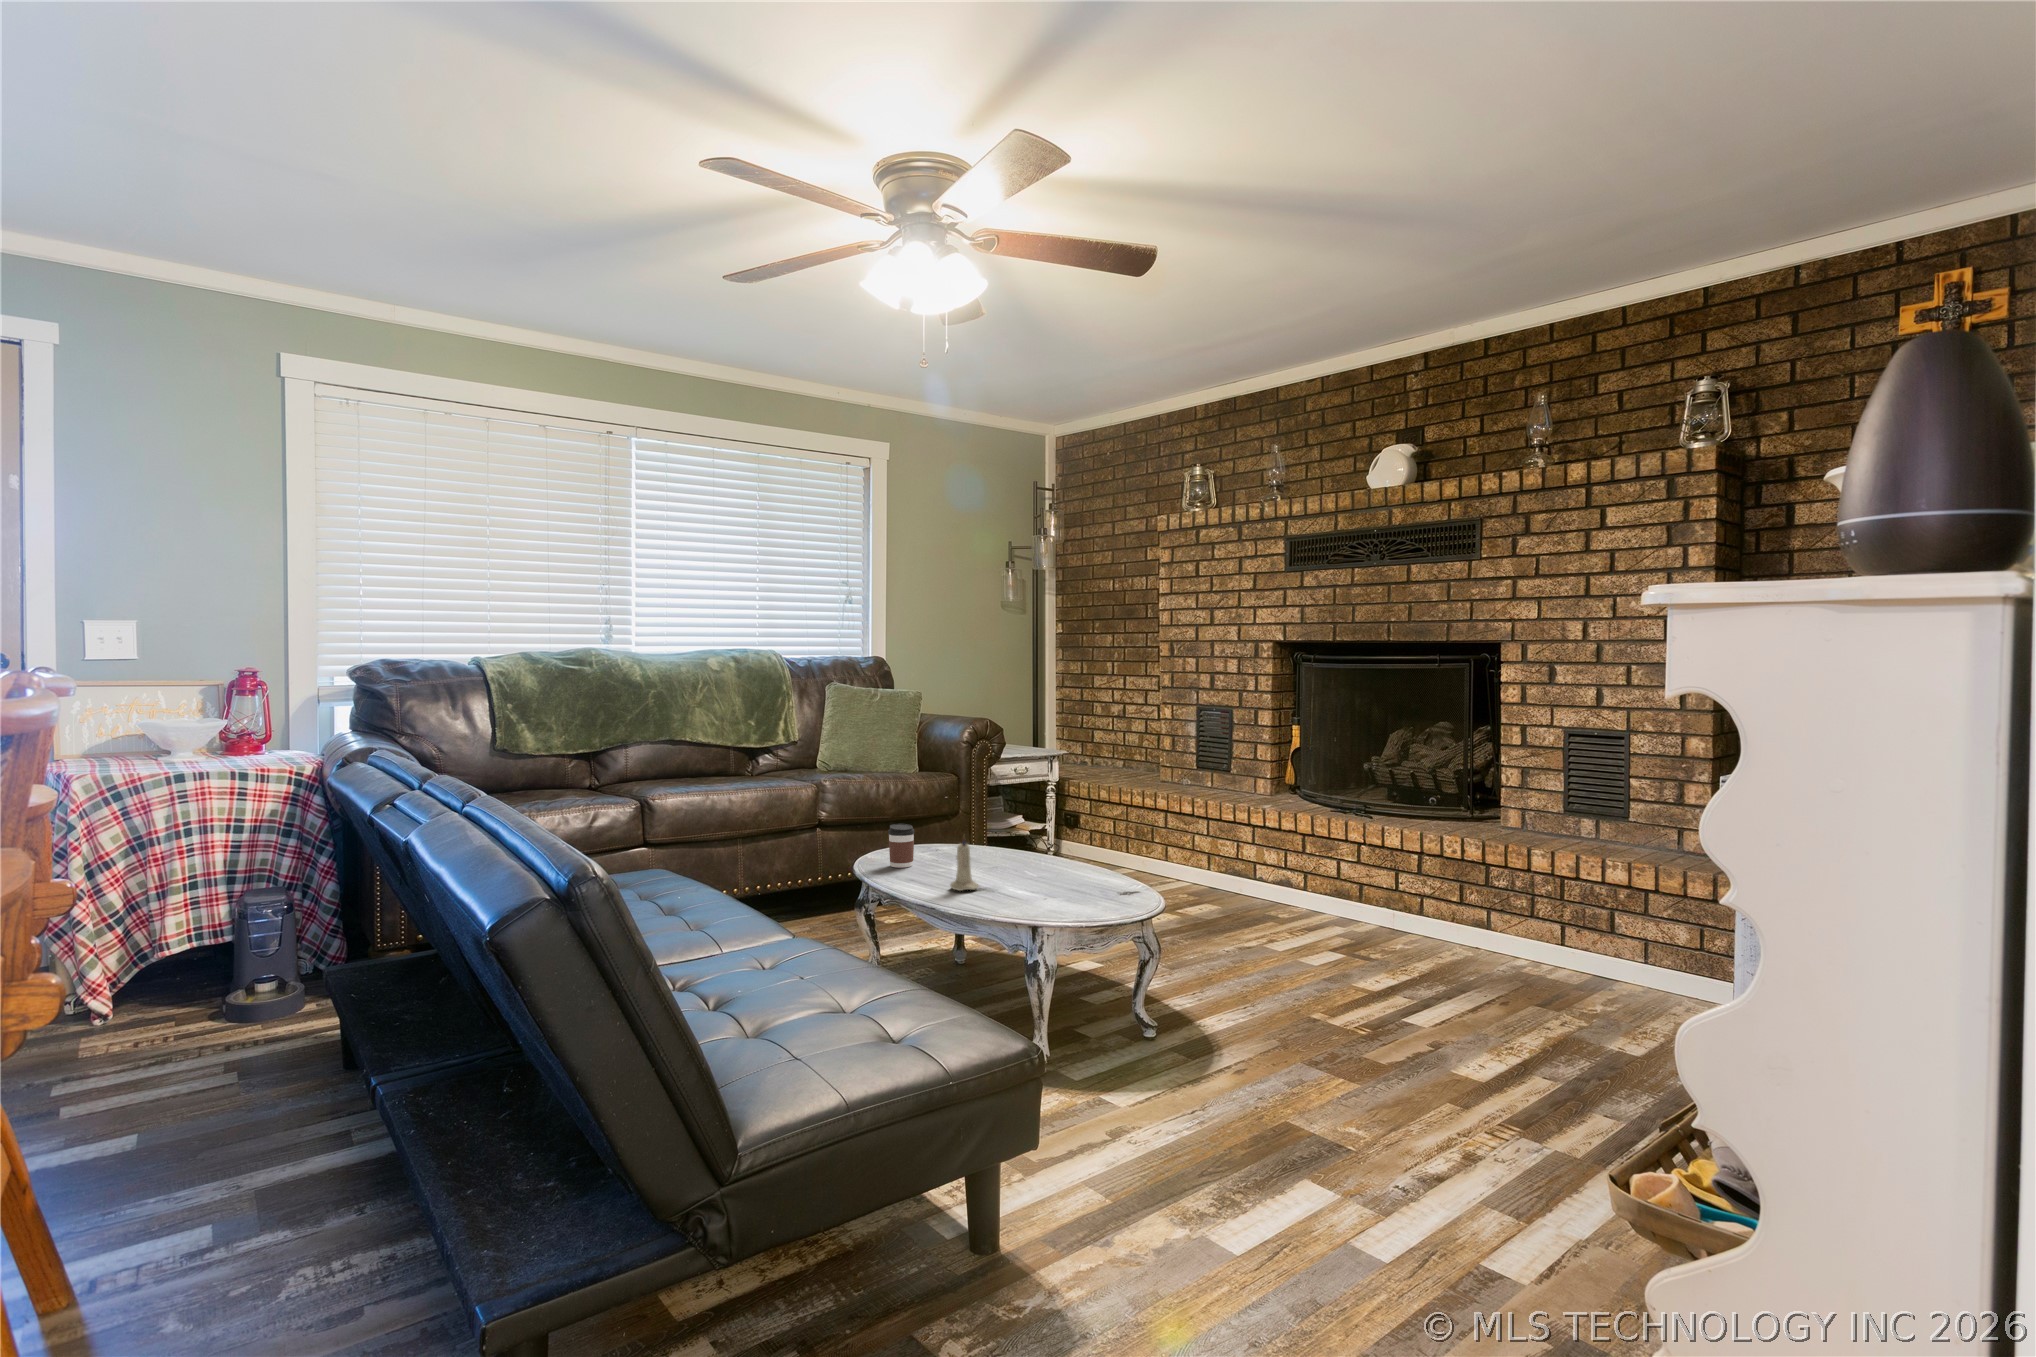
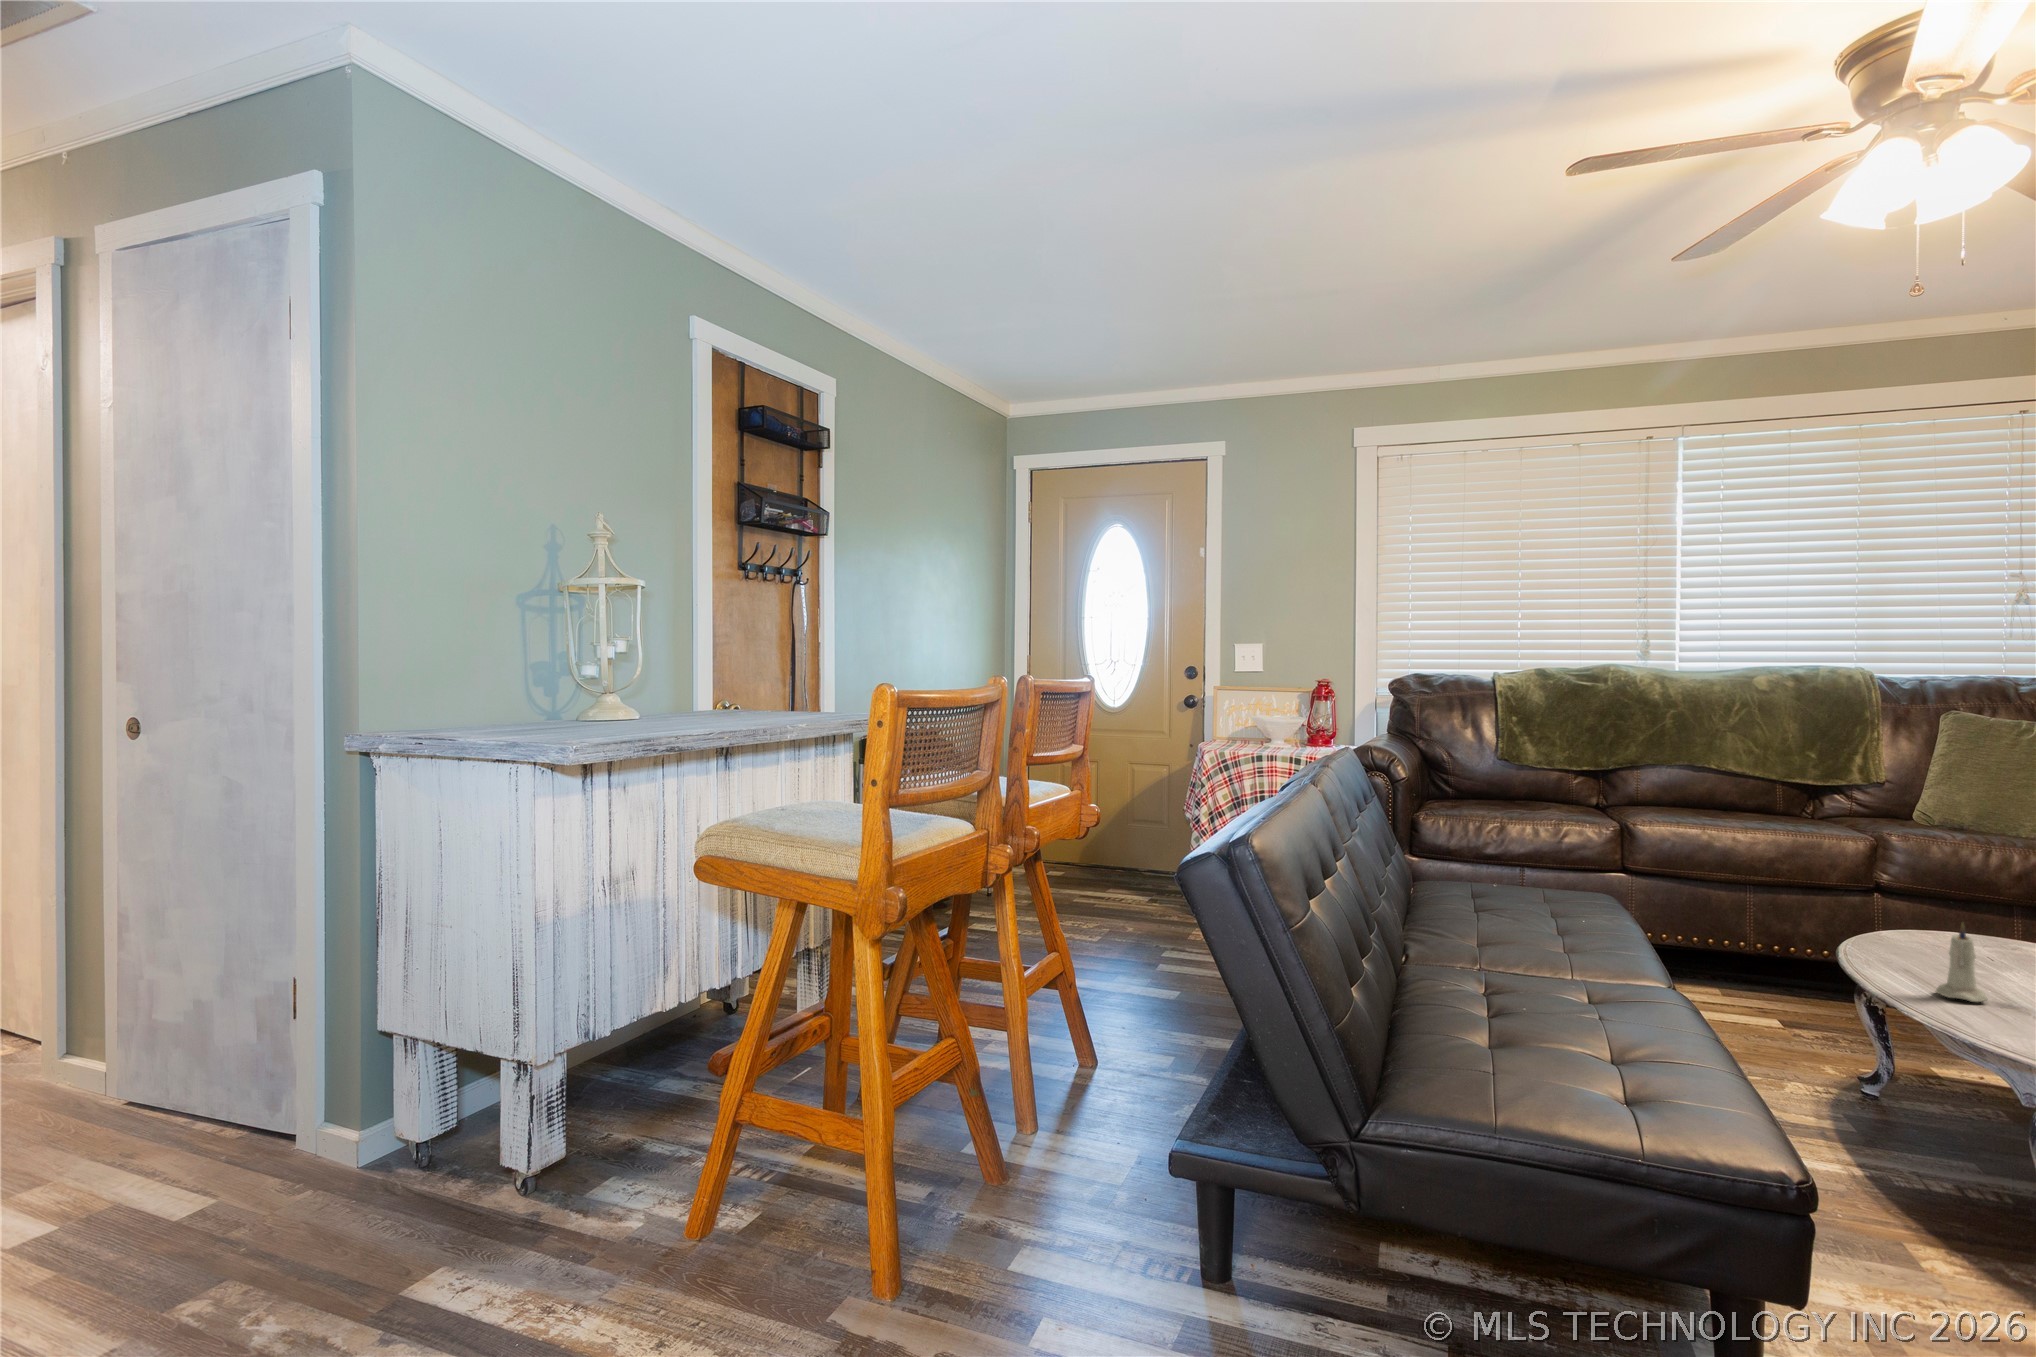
coffee cup: present [888,824,914,868] -> none [1886,896,1931,955]

